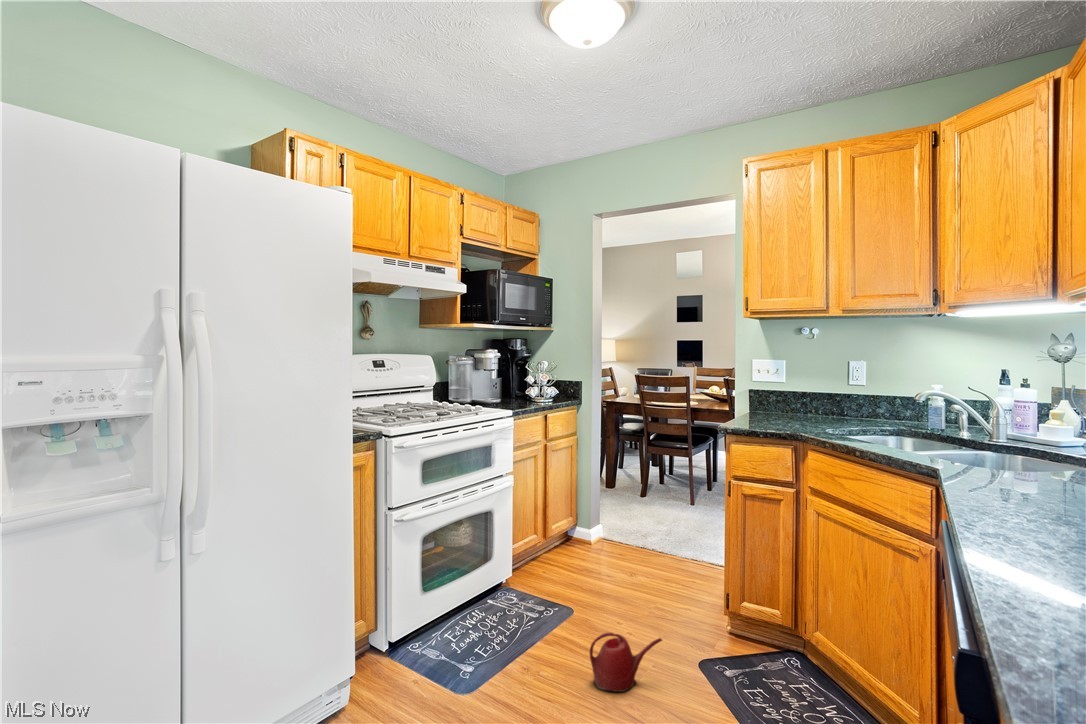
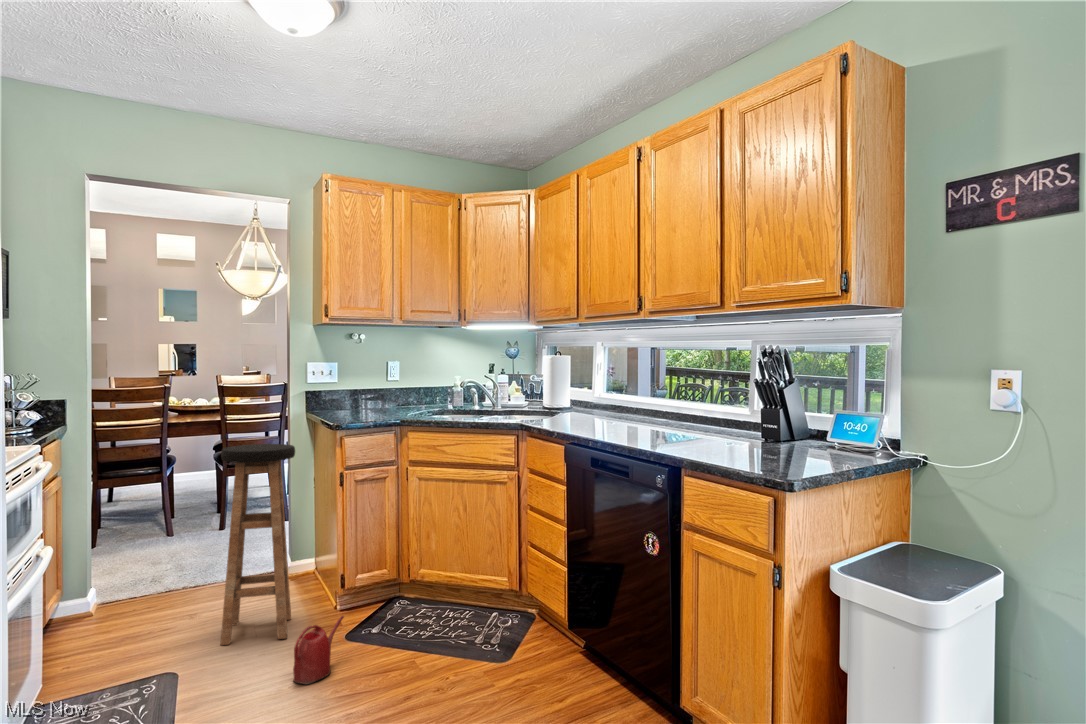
bar stool: none [606,439,683,631] -> present [220,444,295,645]

